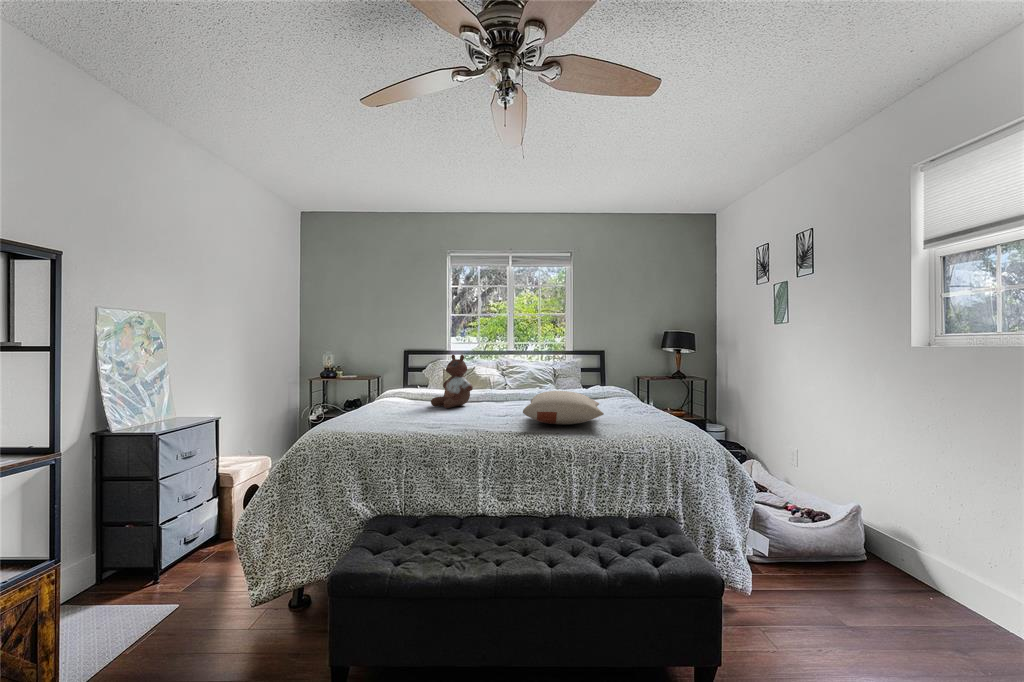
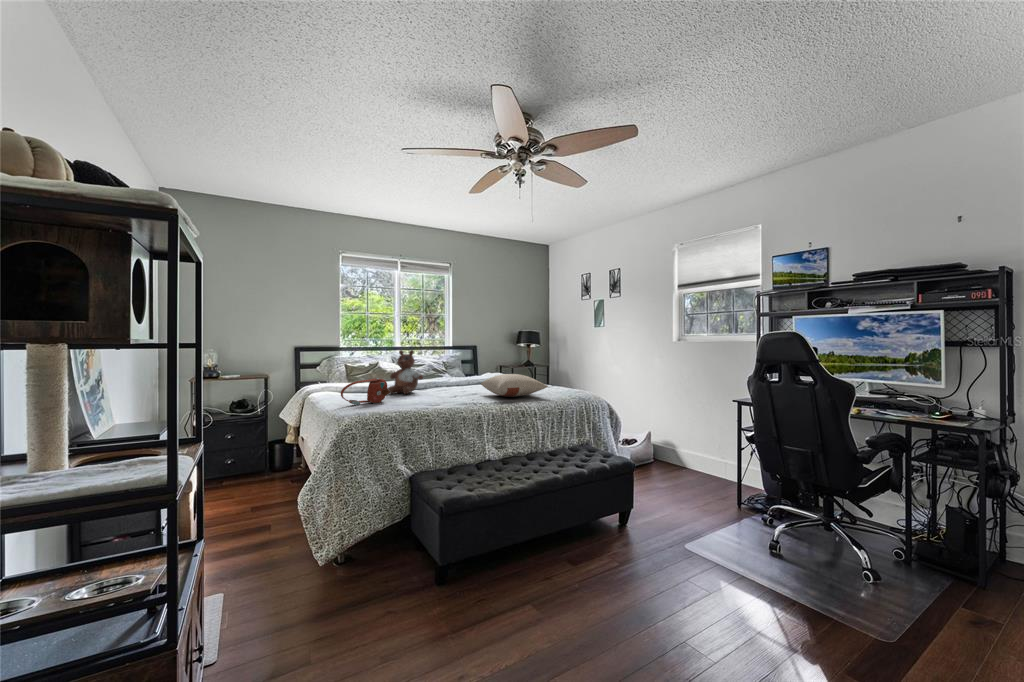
handbag: none [344,388,407,418] -> present [341,378,390,405]

